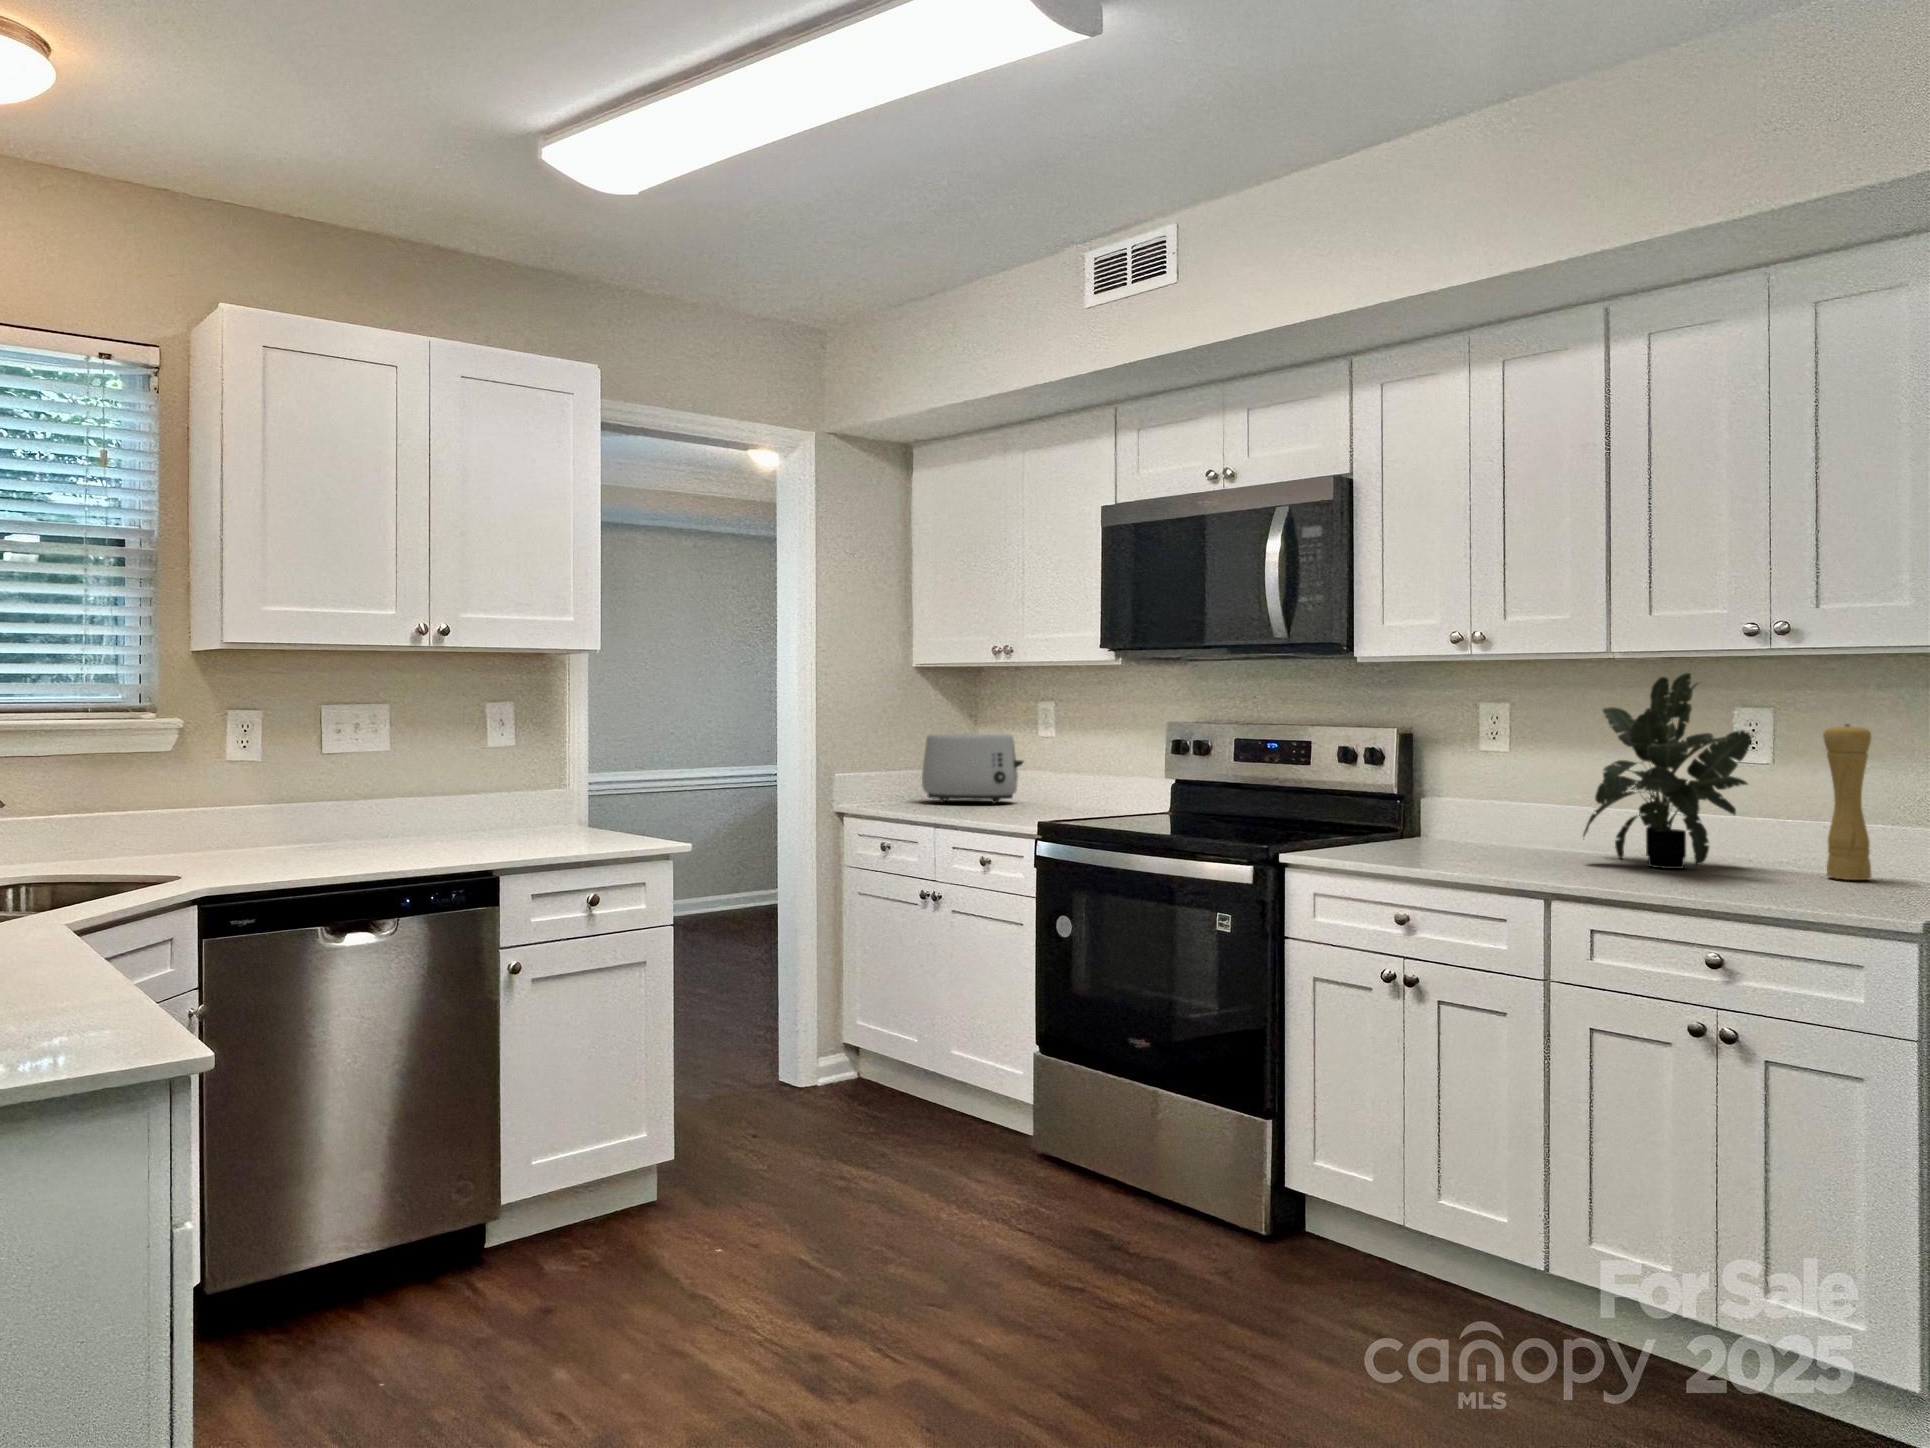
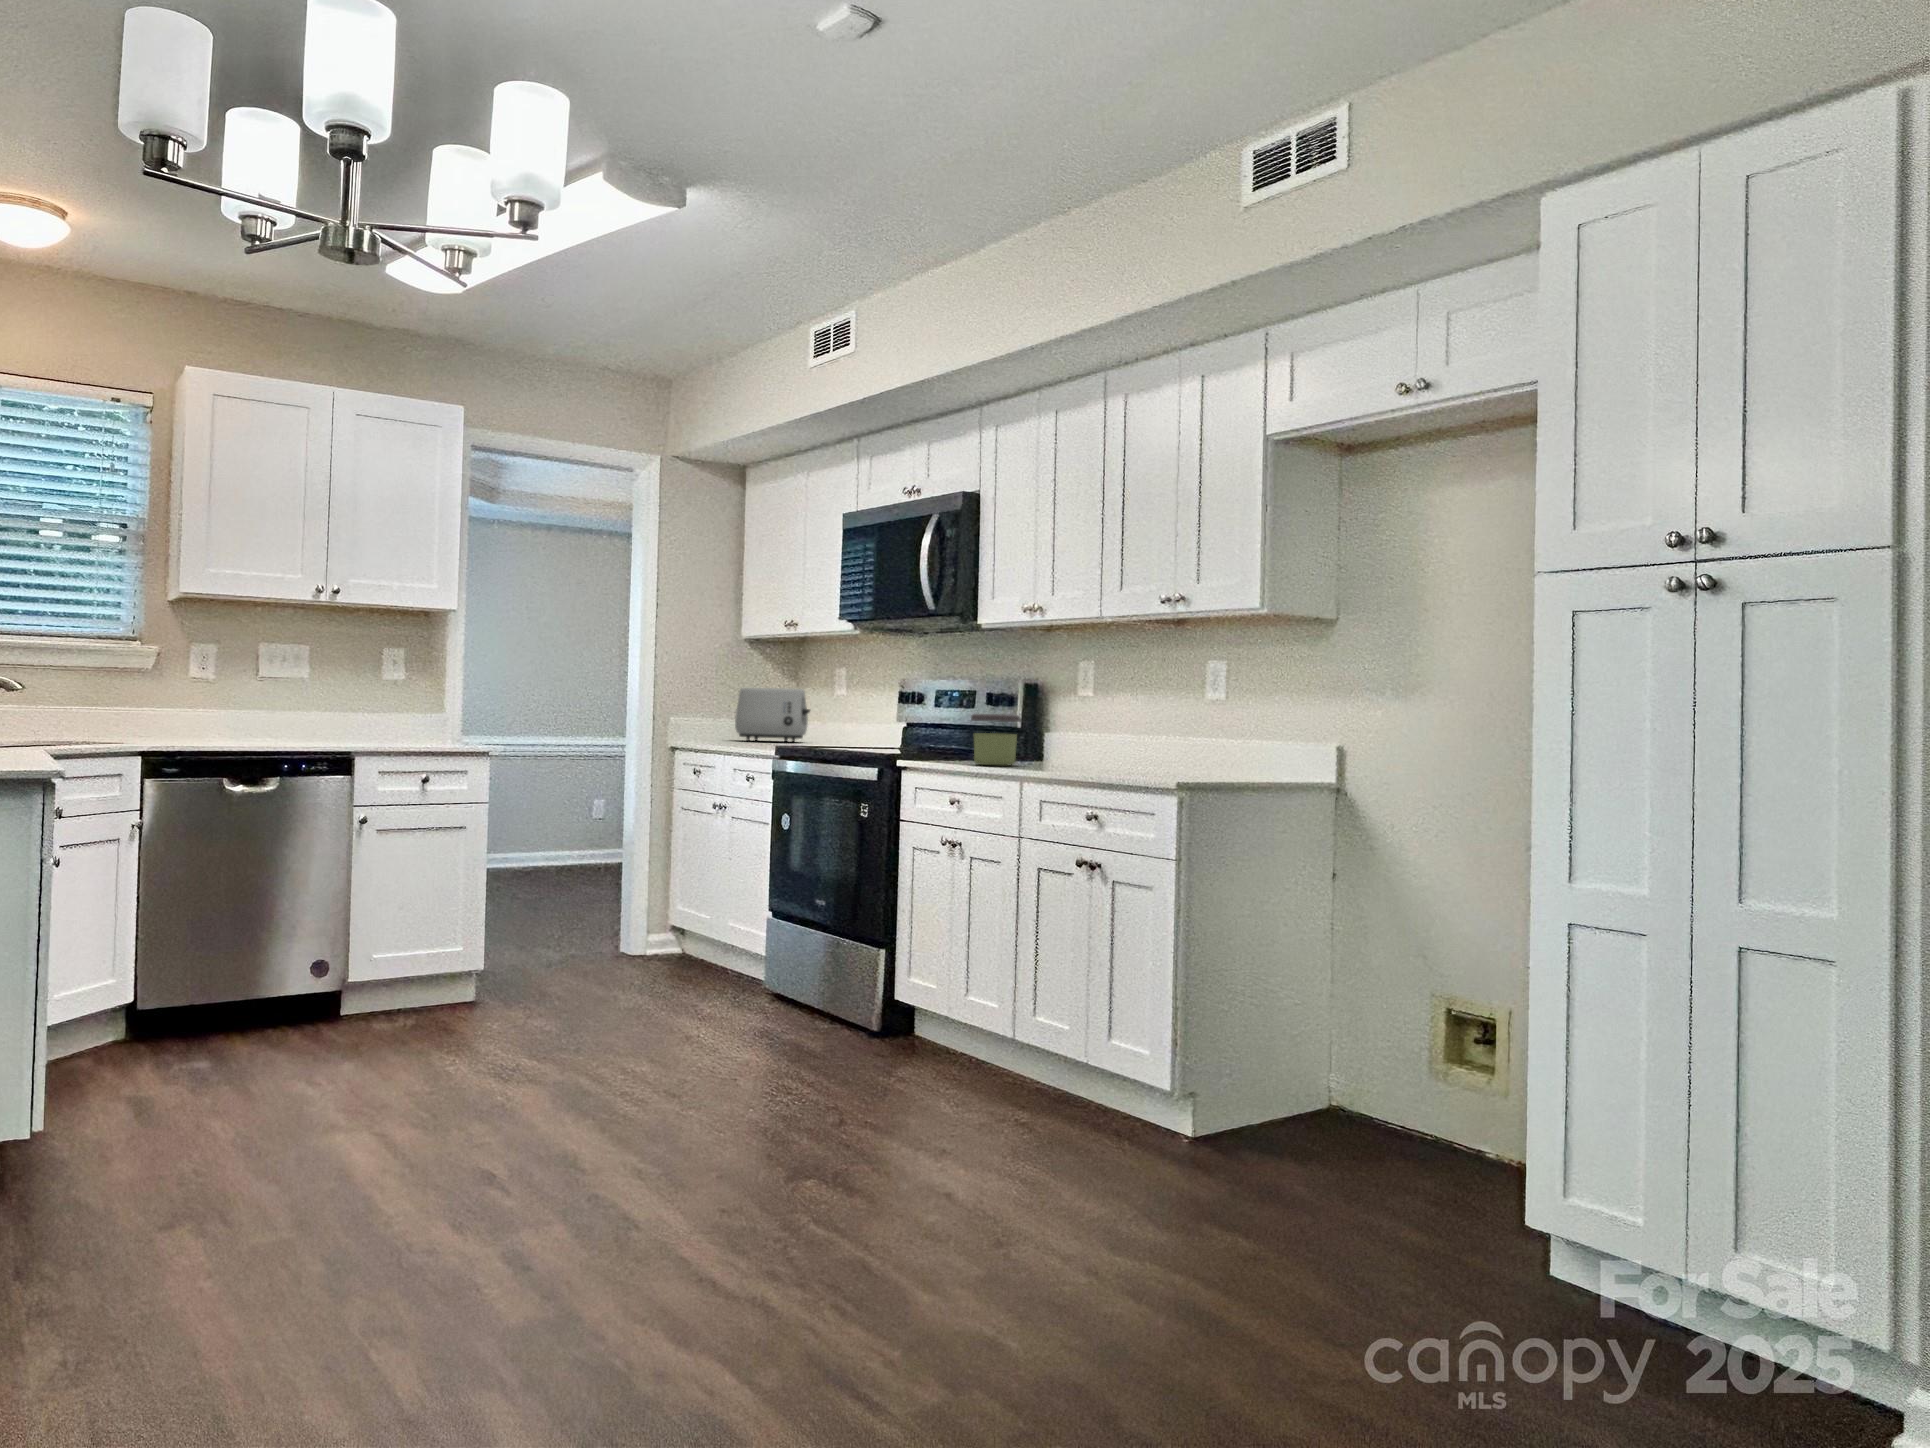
potted plant: present [1583,673,1752,869] -> none [1079,630,1191,768]
pepper mill: present [1823,724,1871,880] -> none [1213,666,1242,773]
jar: none [1436,793,1510,871] -> present [971,714,1020,765]

